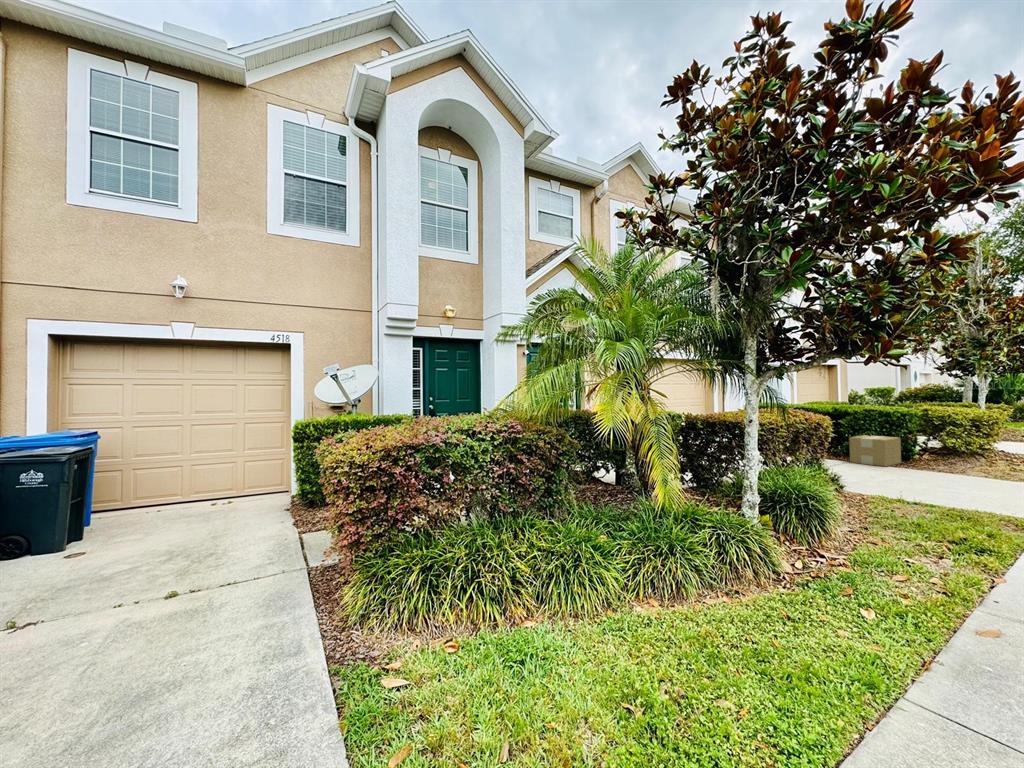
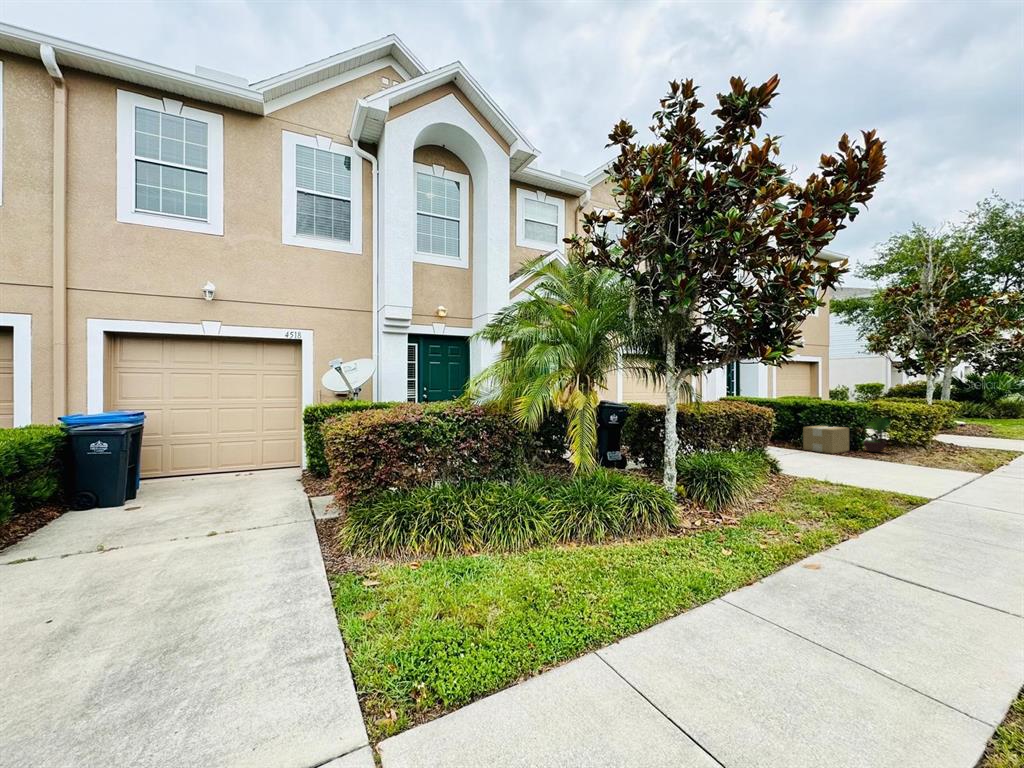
potted tree: none [917,423,948,464] -> present [863,419,889,452]

